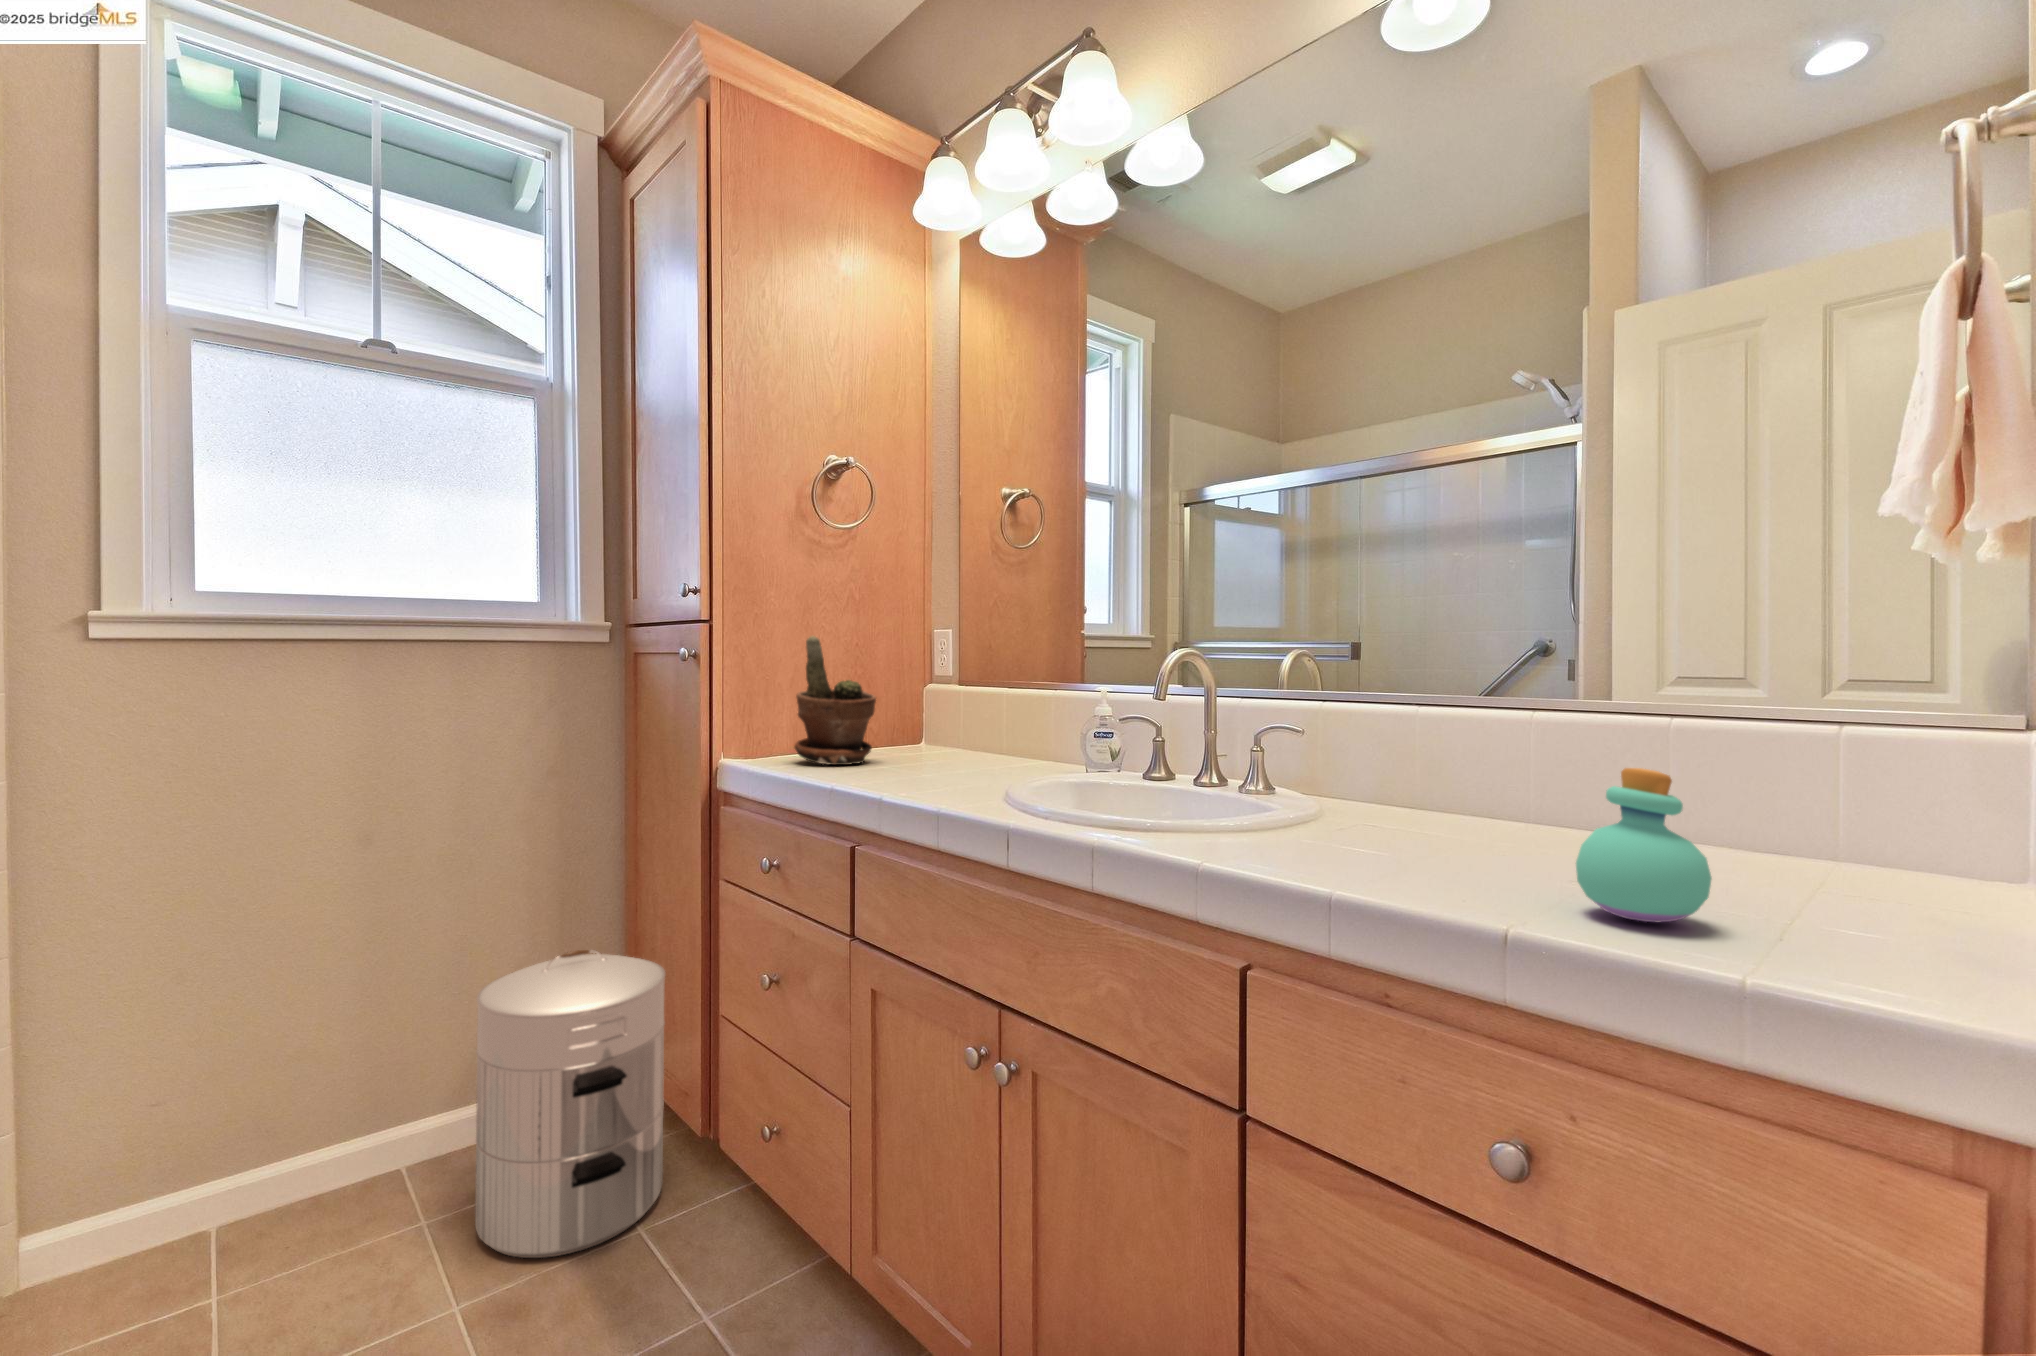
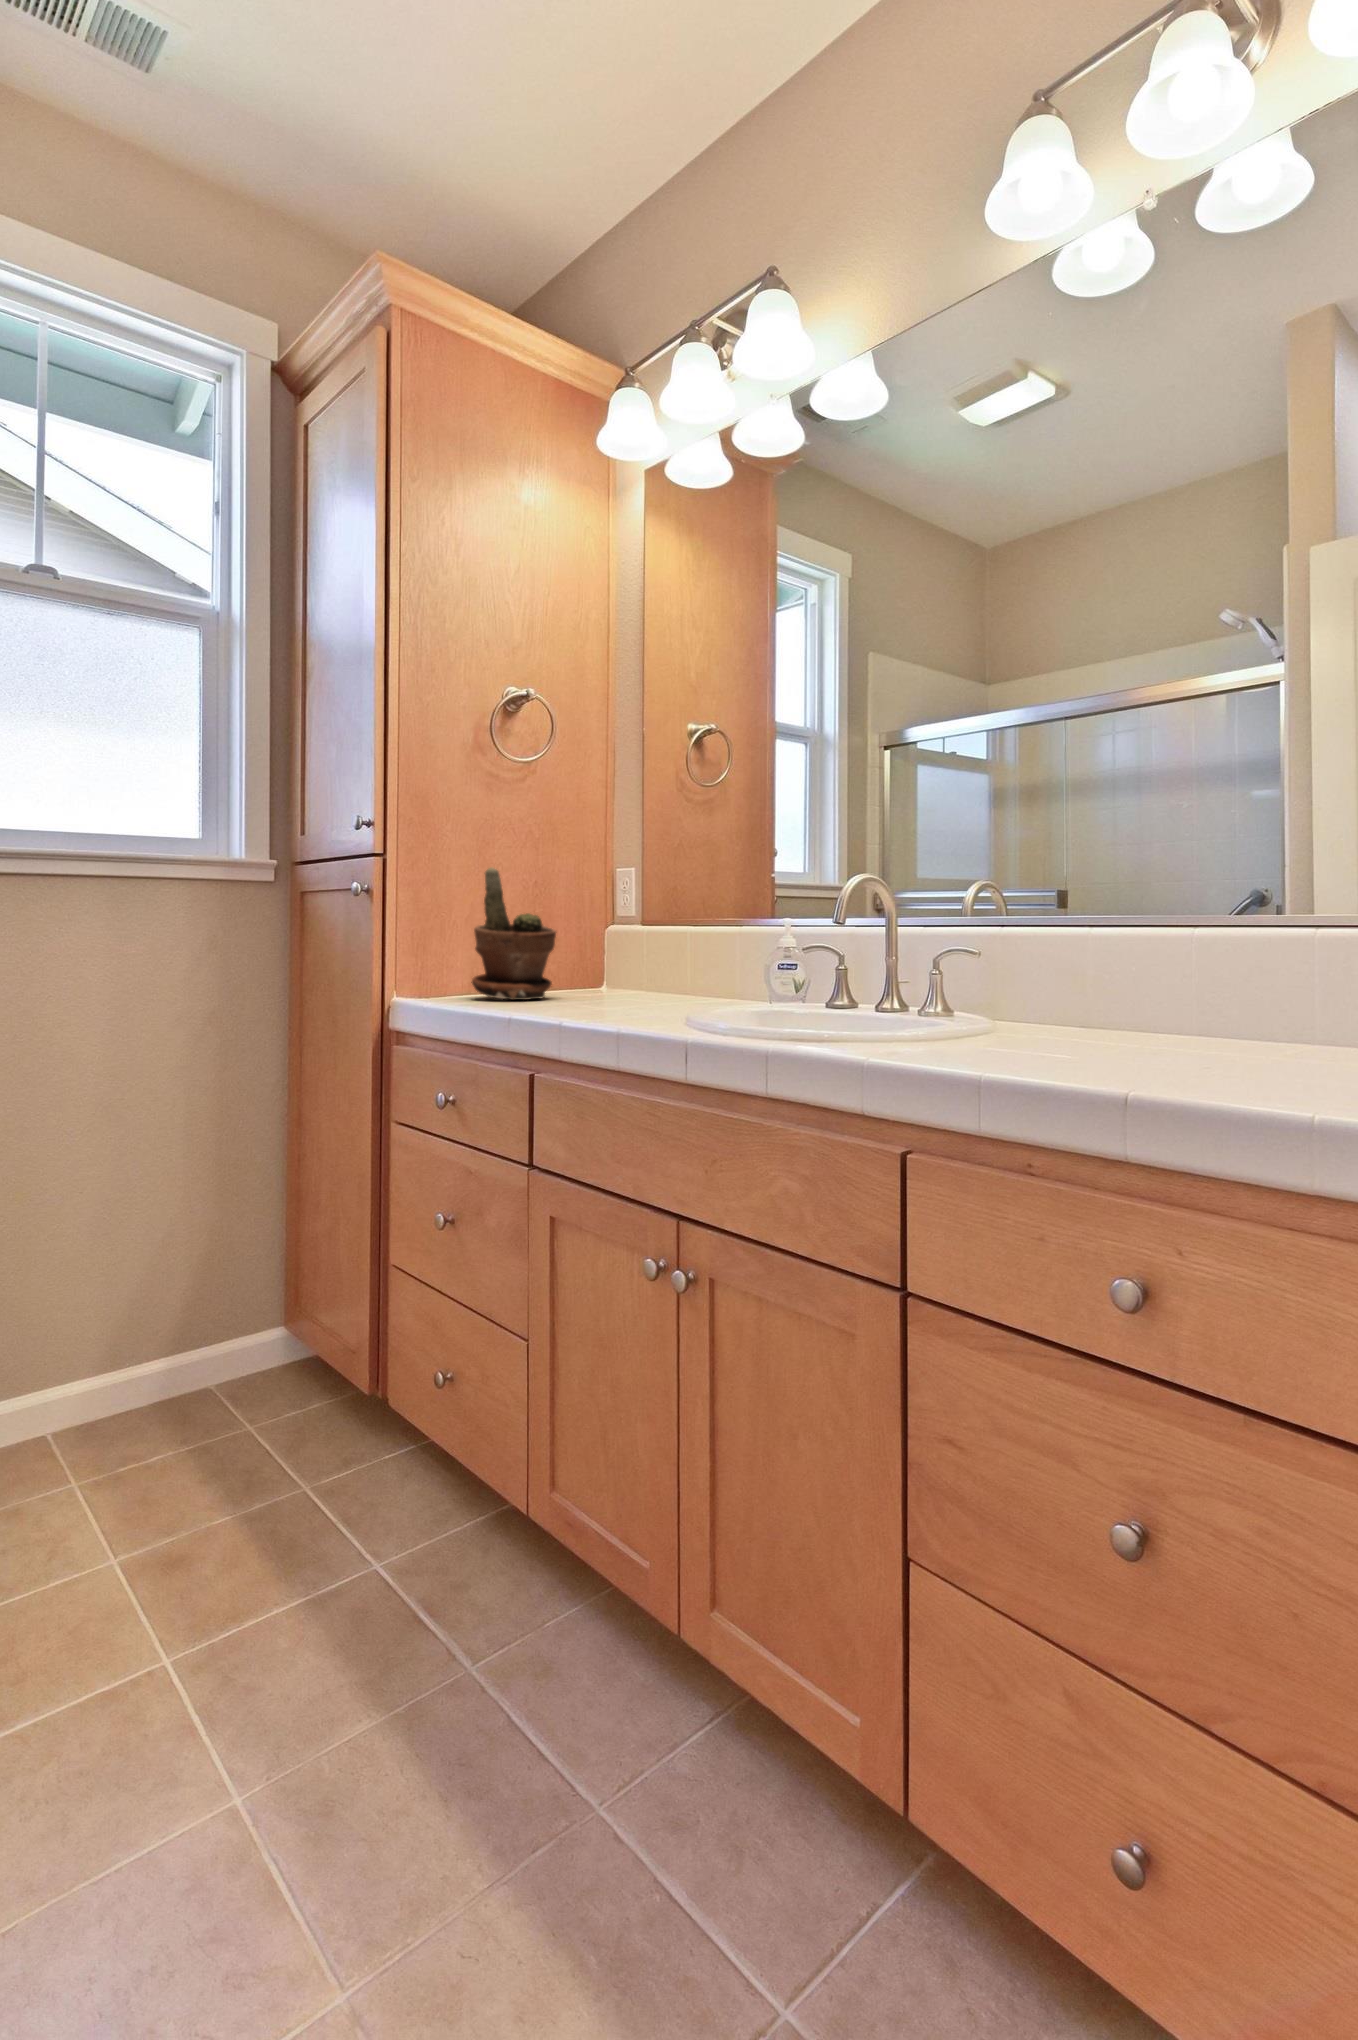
perfume bottle: present [1576,768,1712,922] -> none [1190,956,1301,1091]
waste bin: present [475,950,665,1258] -> none [128,1196,333,1521]

